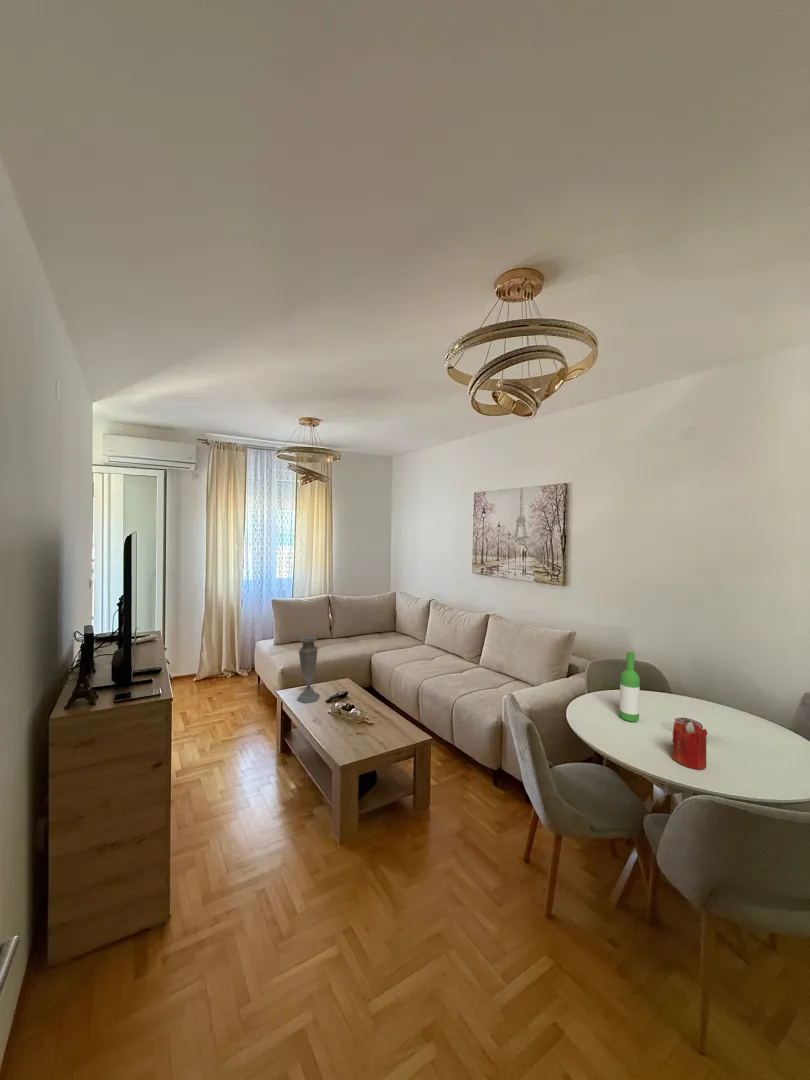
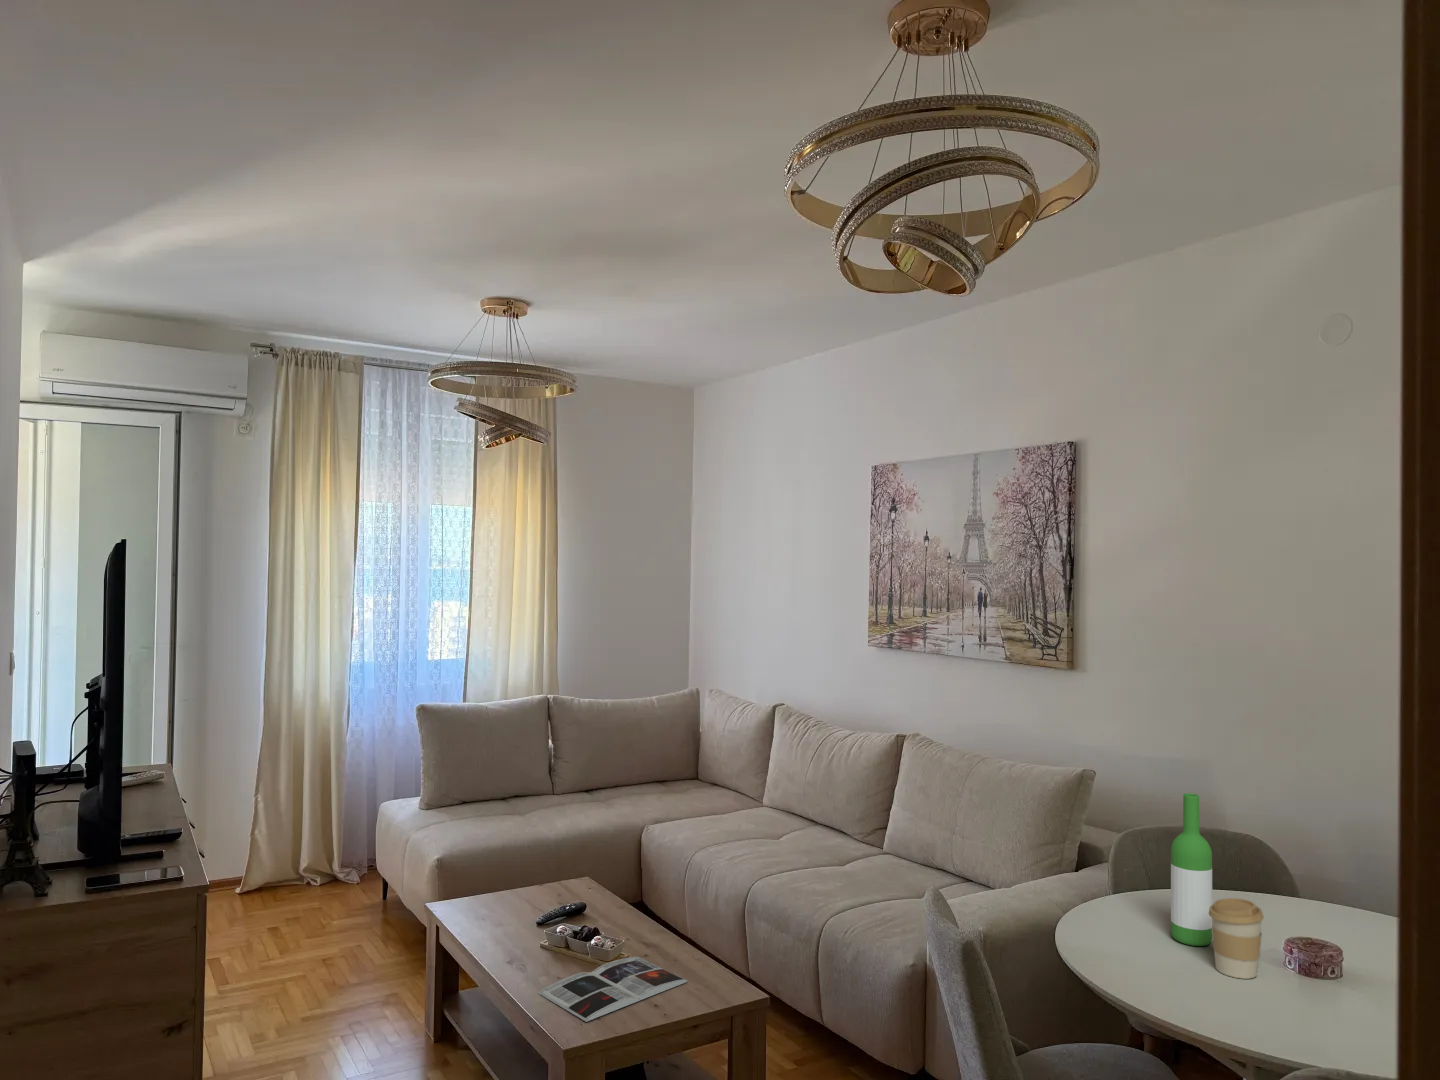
vase: present [297,637,320,703] -> none [470,779,522,926]
coffee cup: none [640,702,666,740] -> present [1209,898,1263,979]
magazine: none [328,718,395,751] -> present [539,957,688,1022]
candle: present [672,722,707,770] -> none [1270,930,1340,1032]

